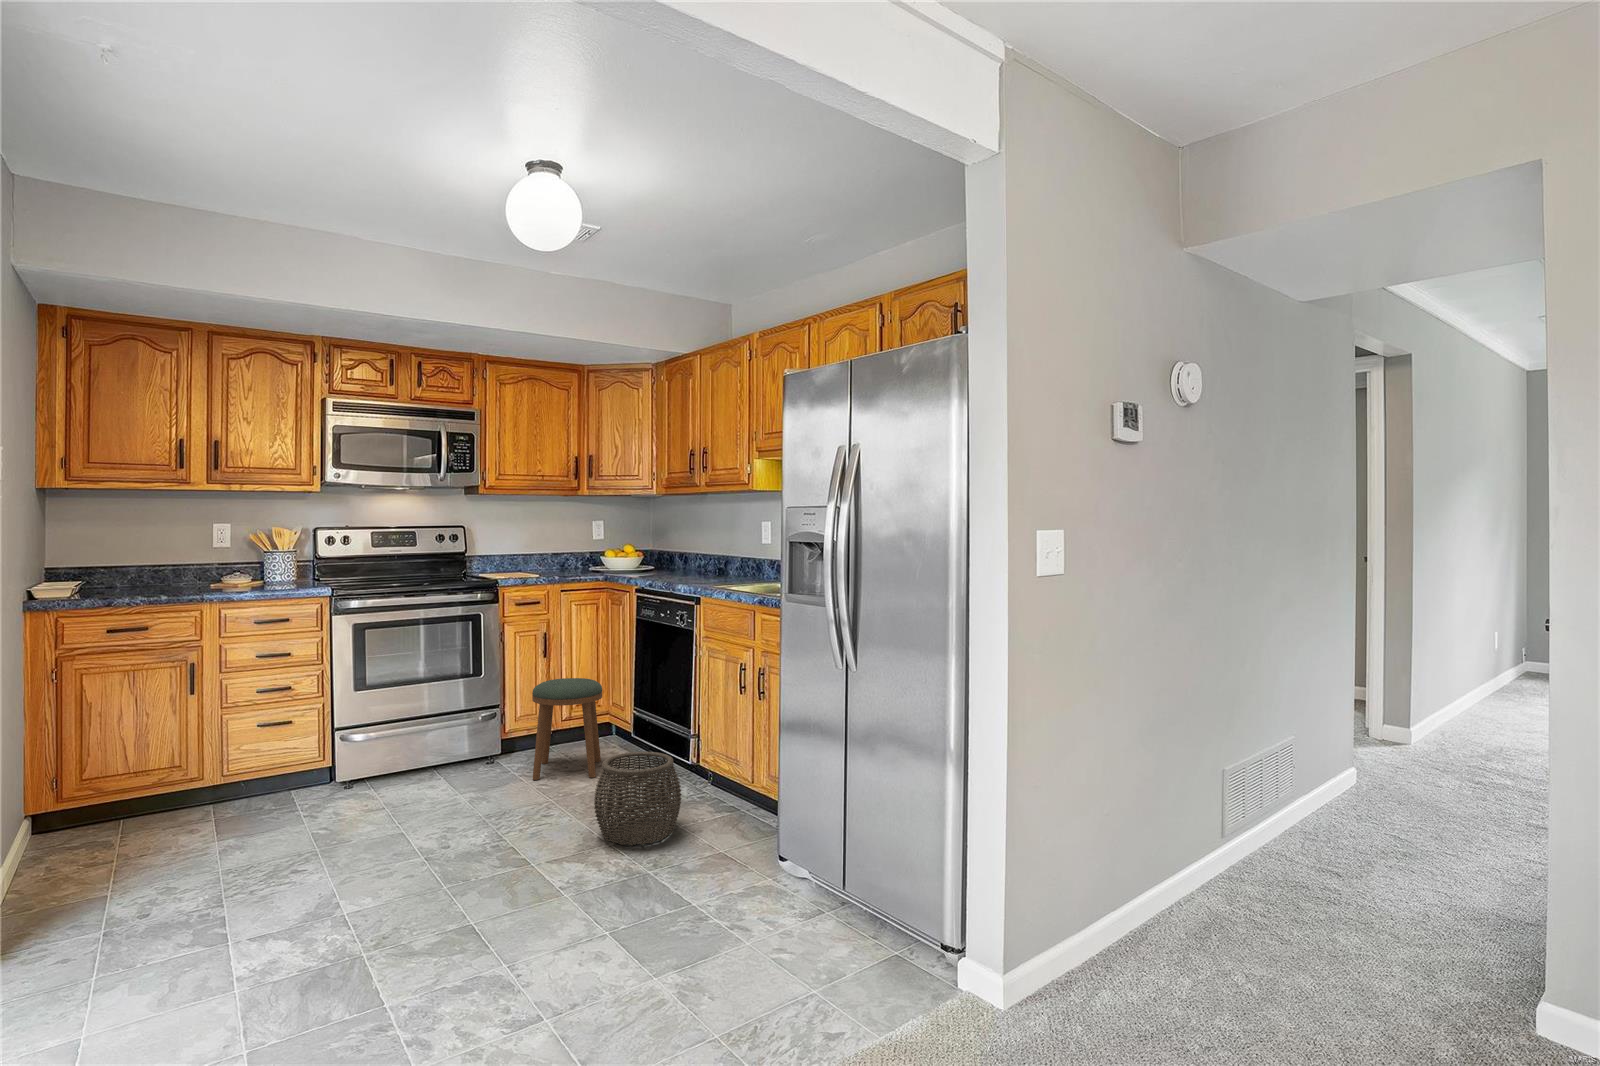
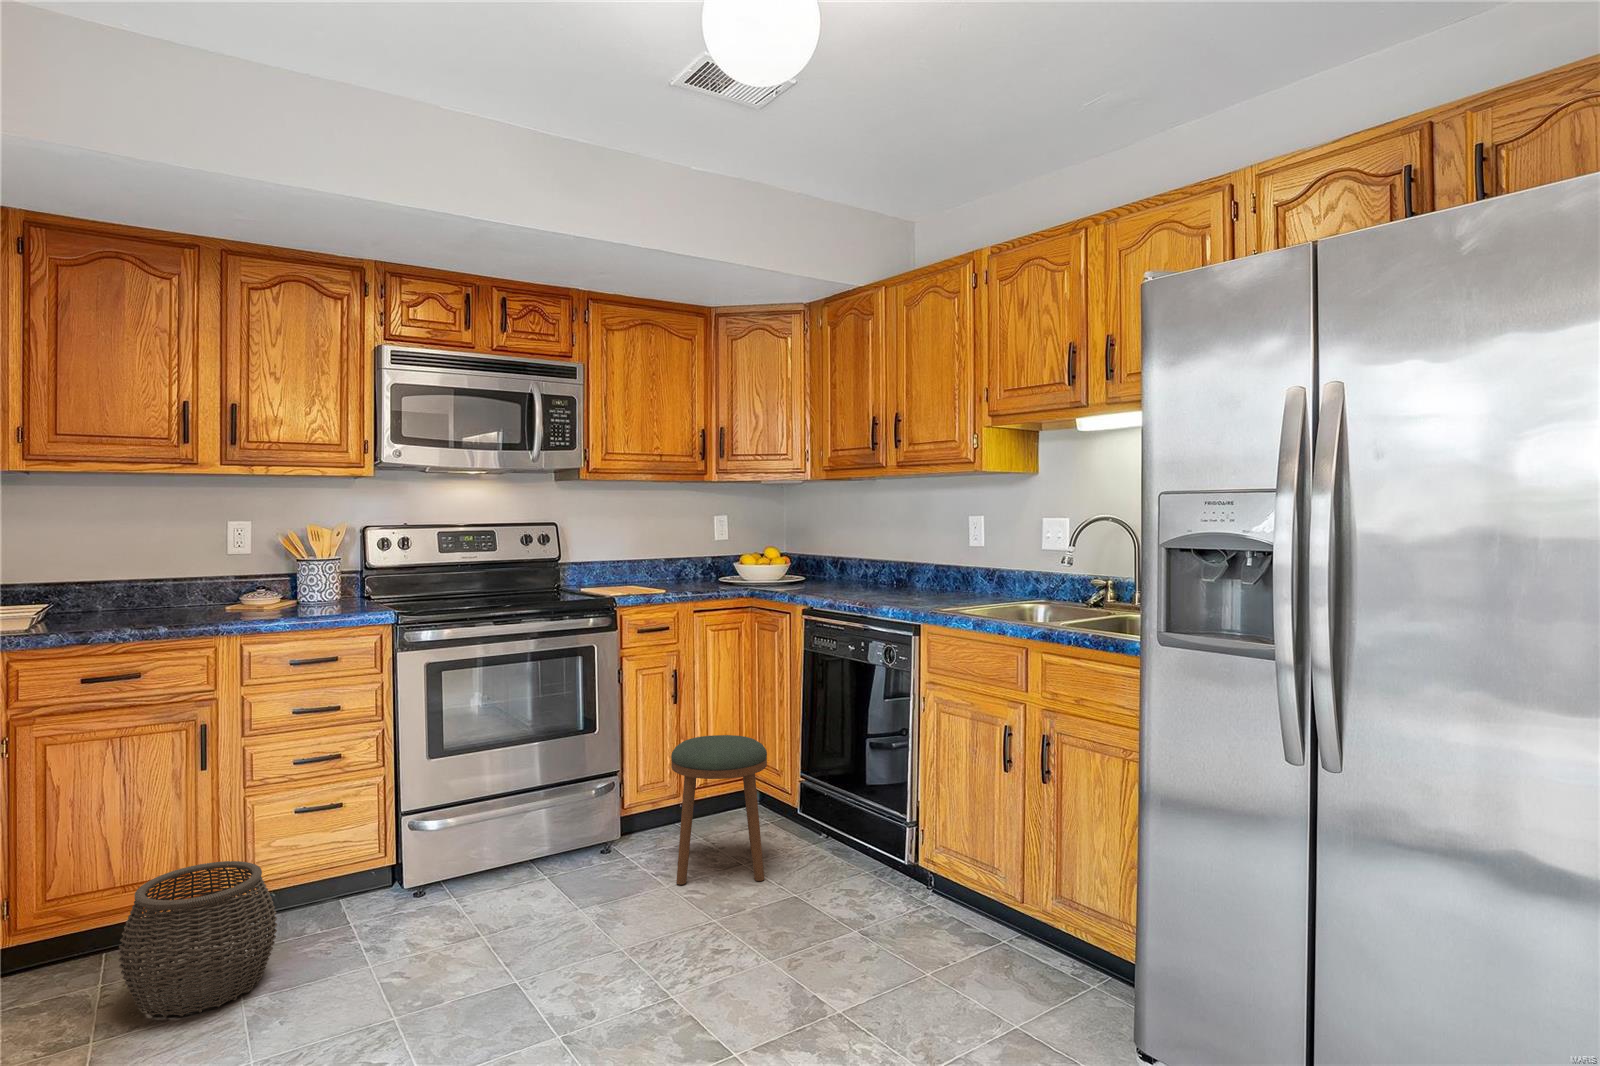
woven basket: present [594,752,682,846] -> present [118,861,277,1017]

